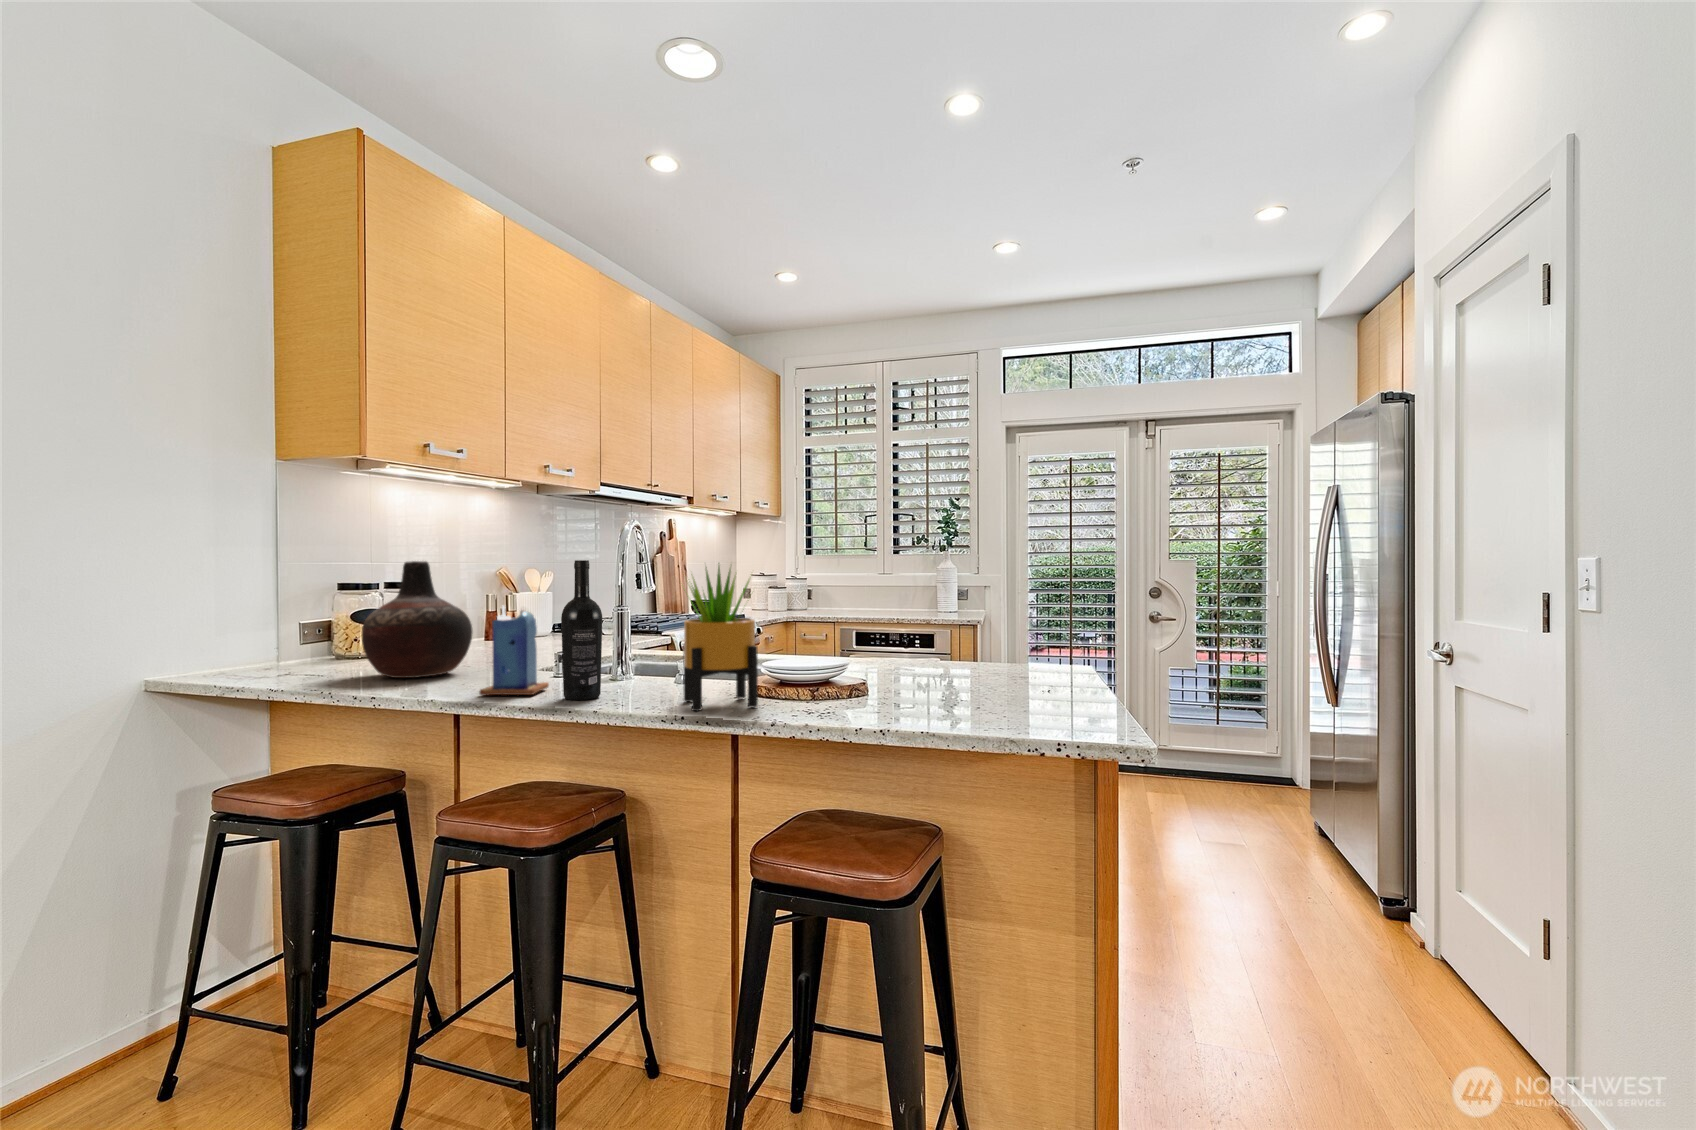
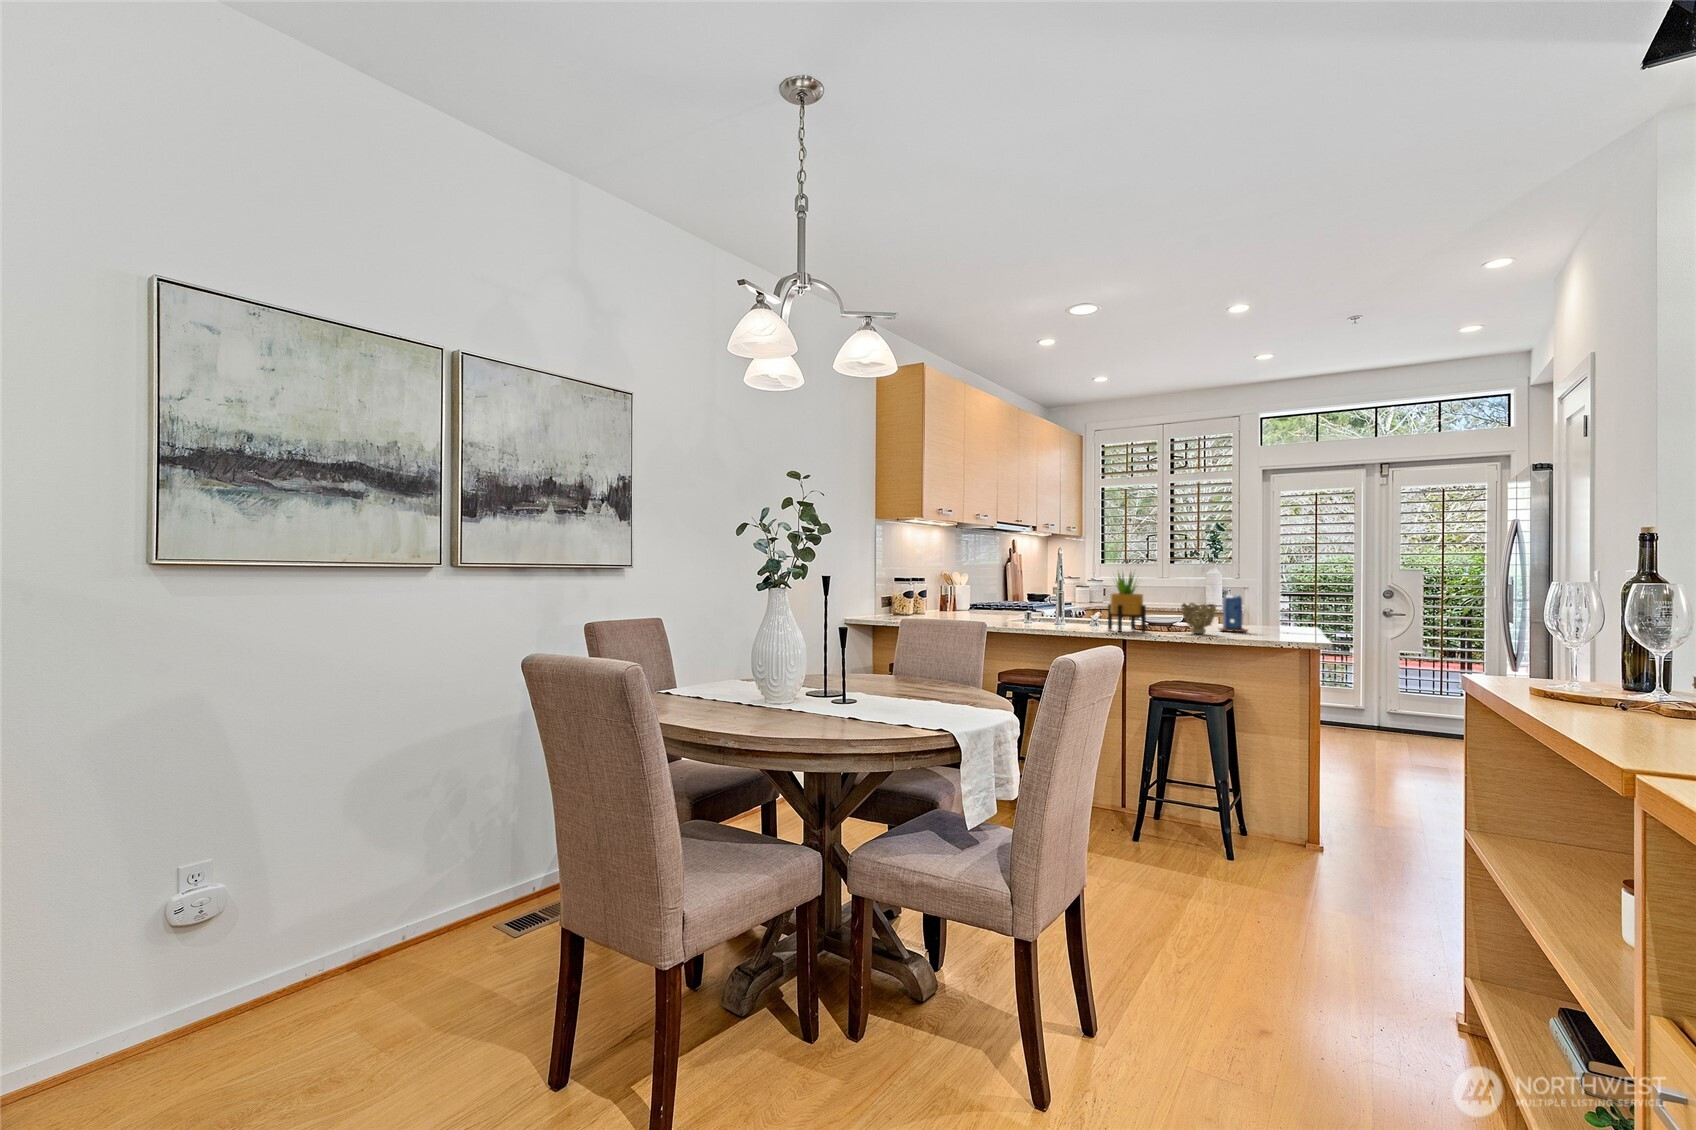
wine bottle: present [561,560,602,700] -> none [1049,567,1067,628]
vase: present [362,561,472,678] -> none [934,567,980,621]
candle: present [480,606,549,695] -> present [1219,592,1248,632]
decorative bowl: none [833,636,906,708] -> present [1181,603,1216,634]

